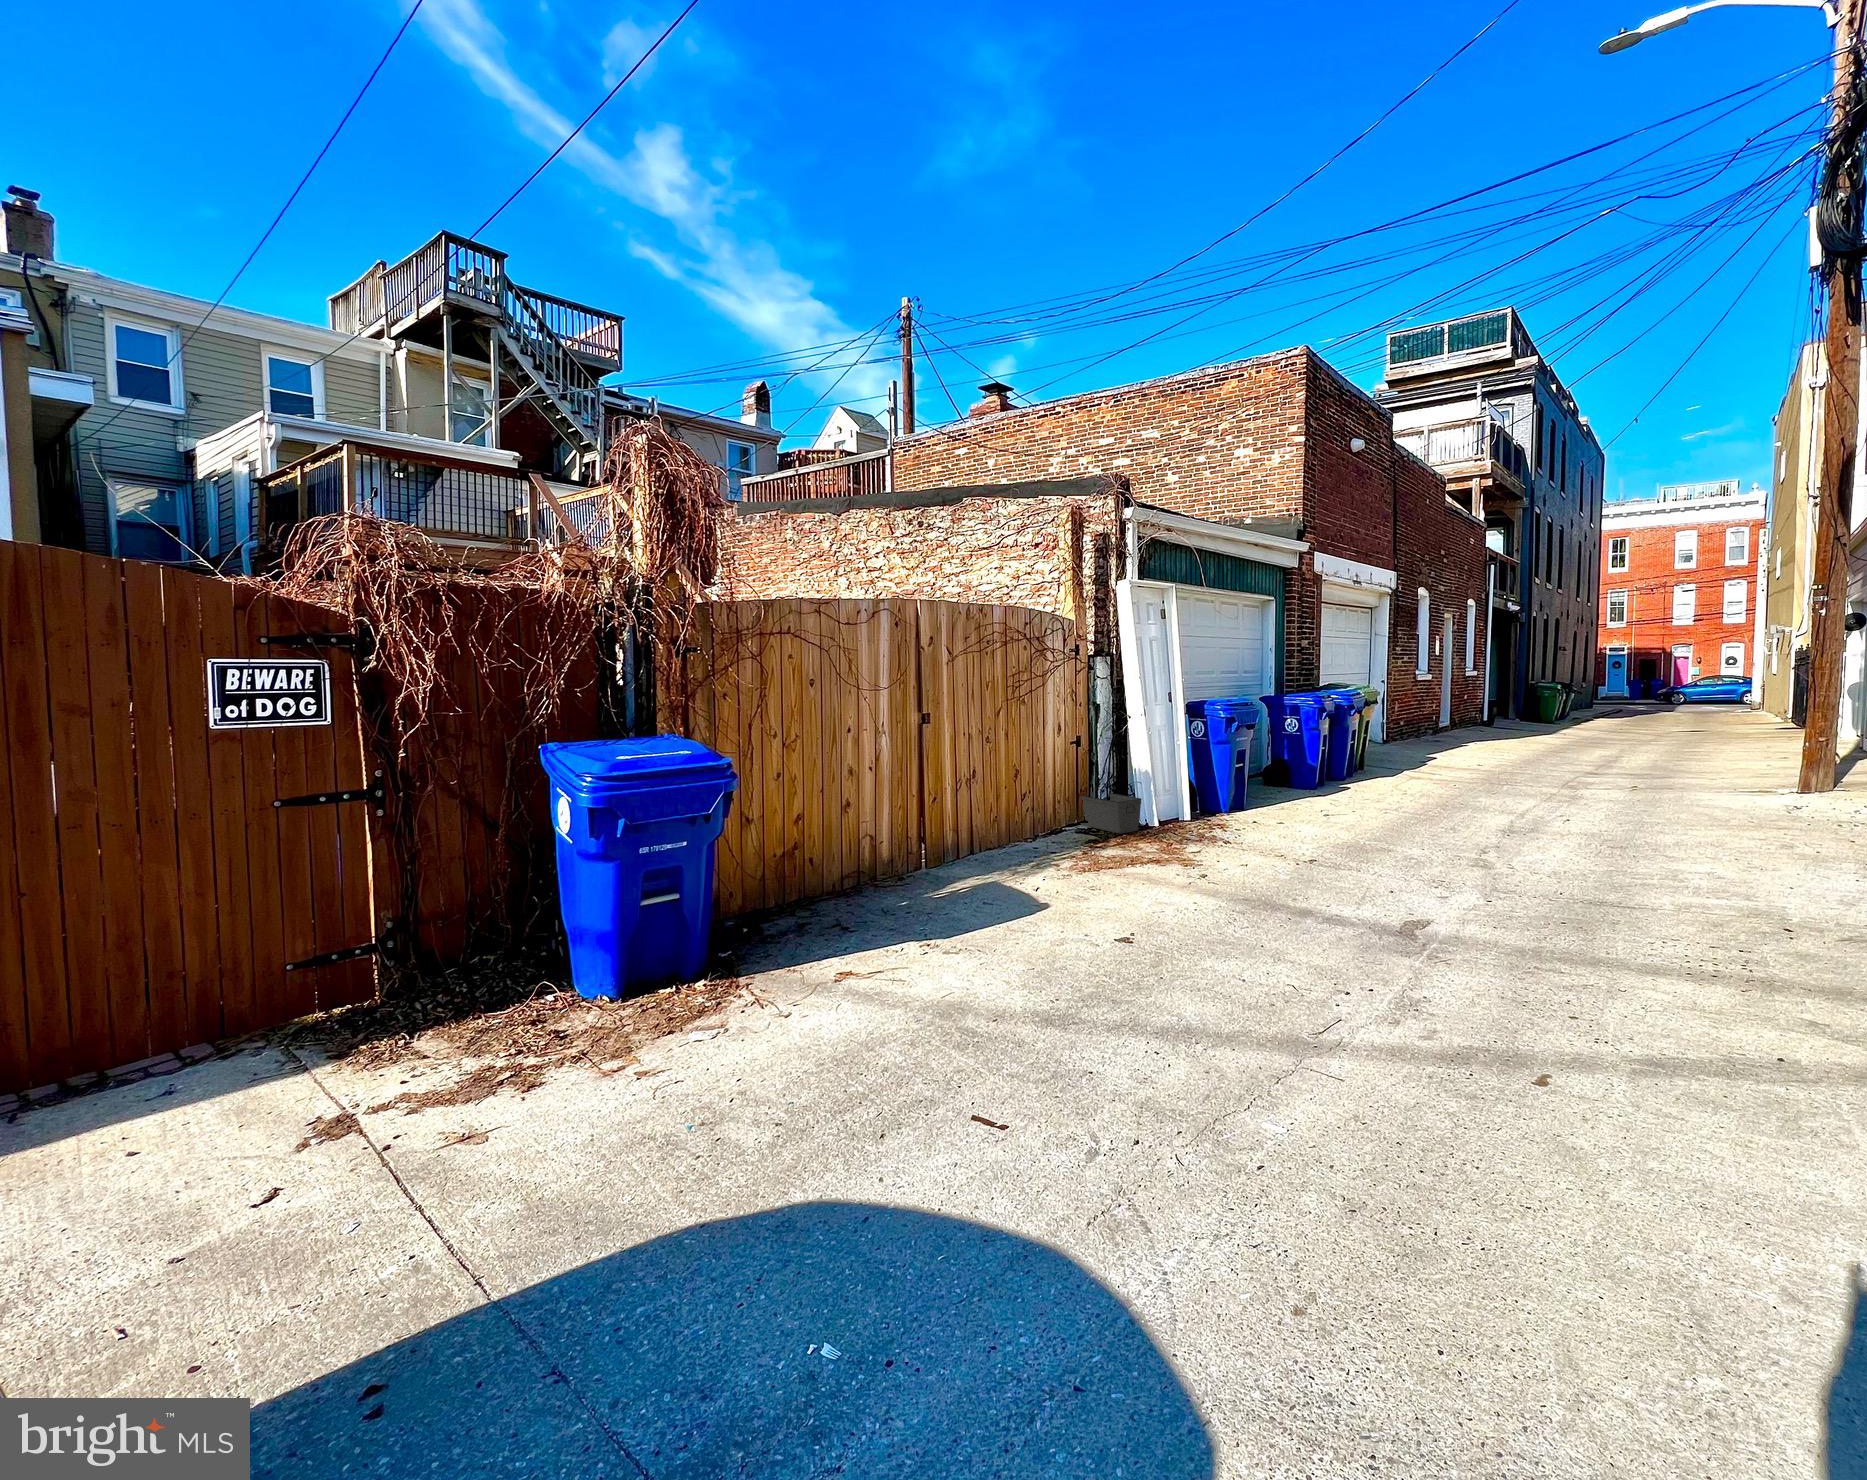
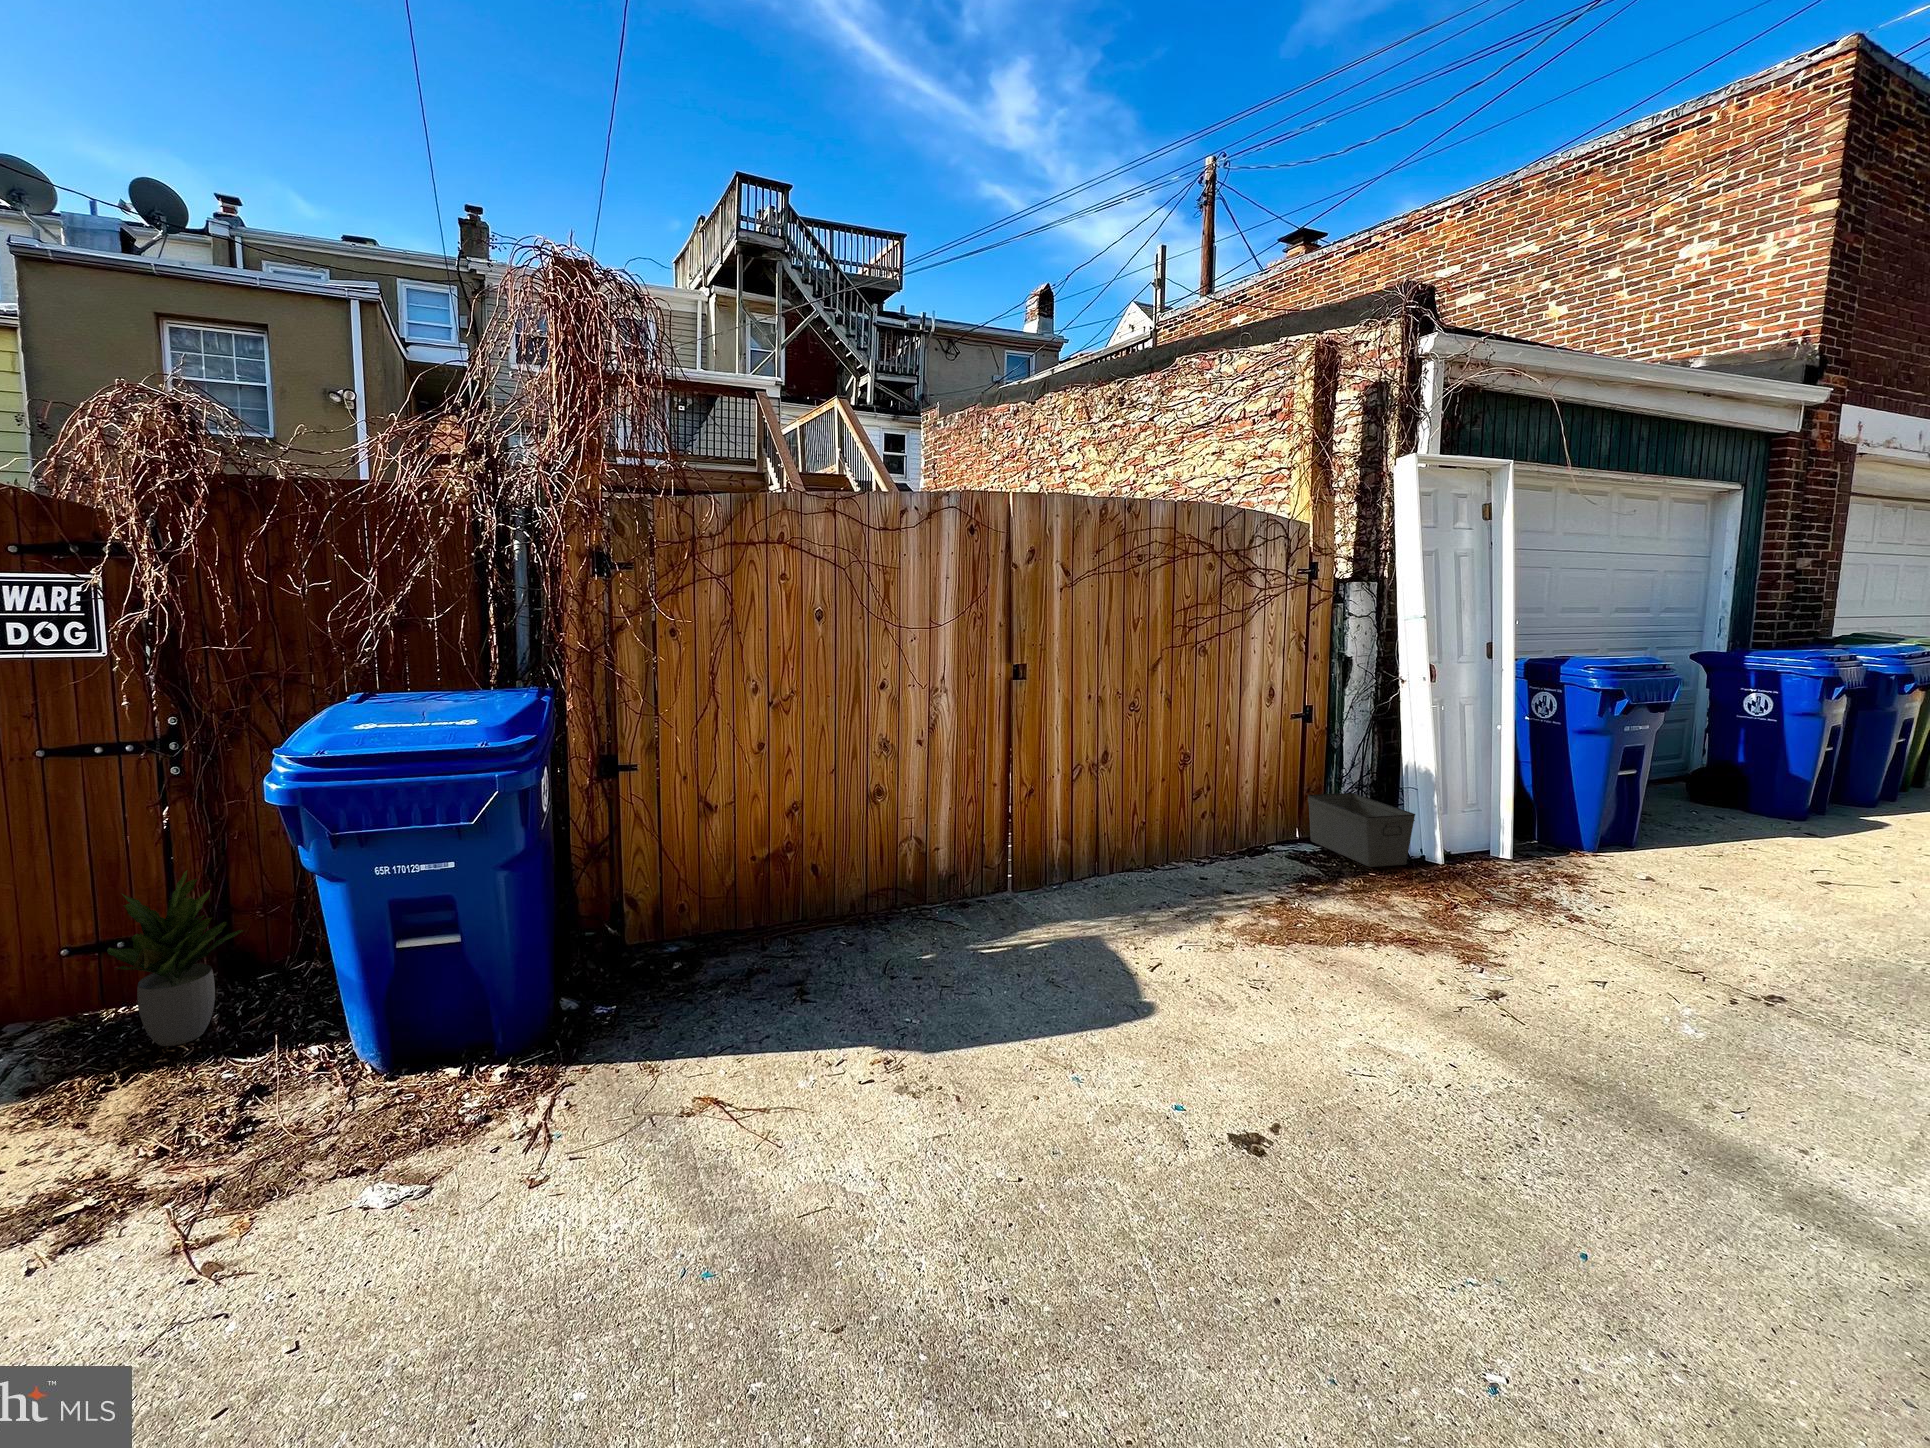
potted plant: none [355,885,453,1022] -> present [107,871,243,1046]

